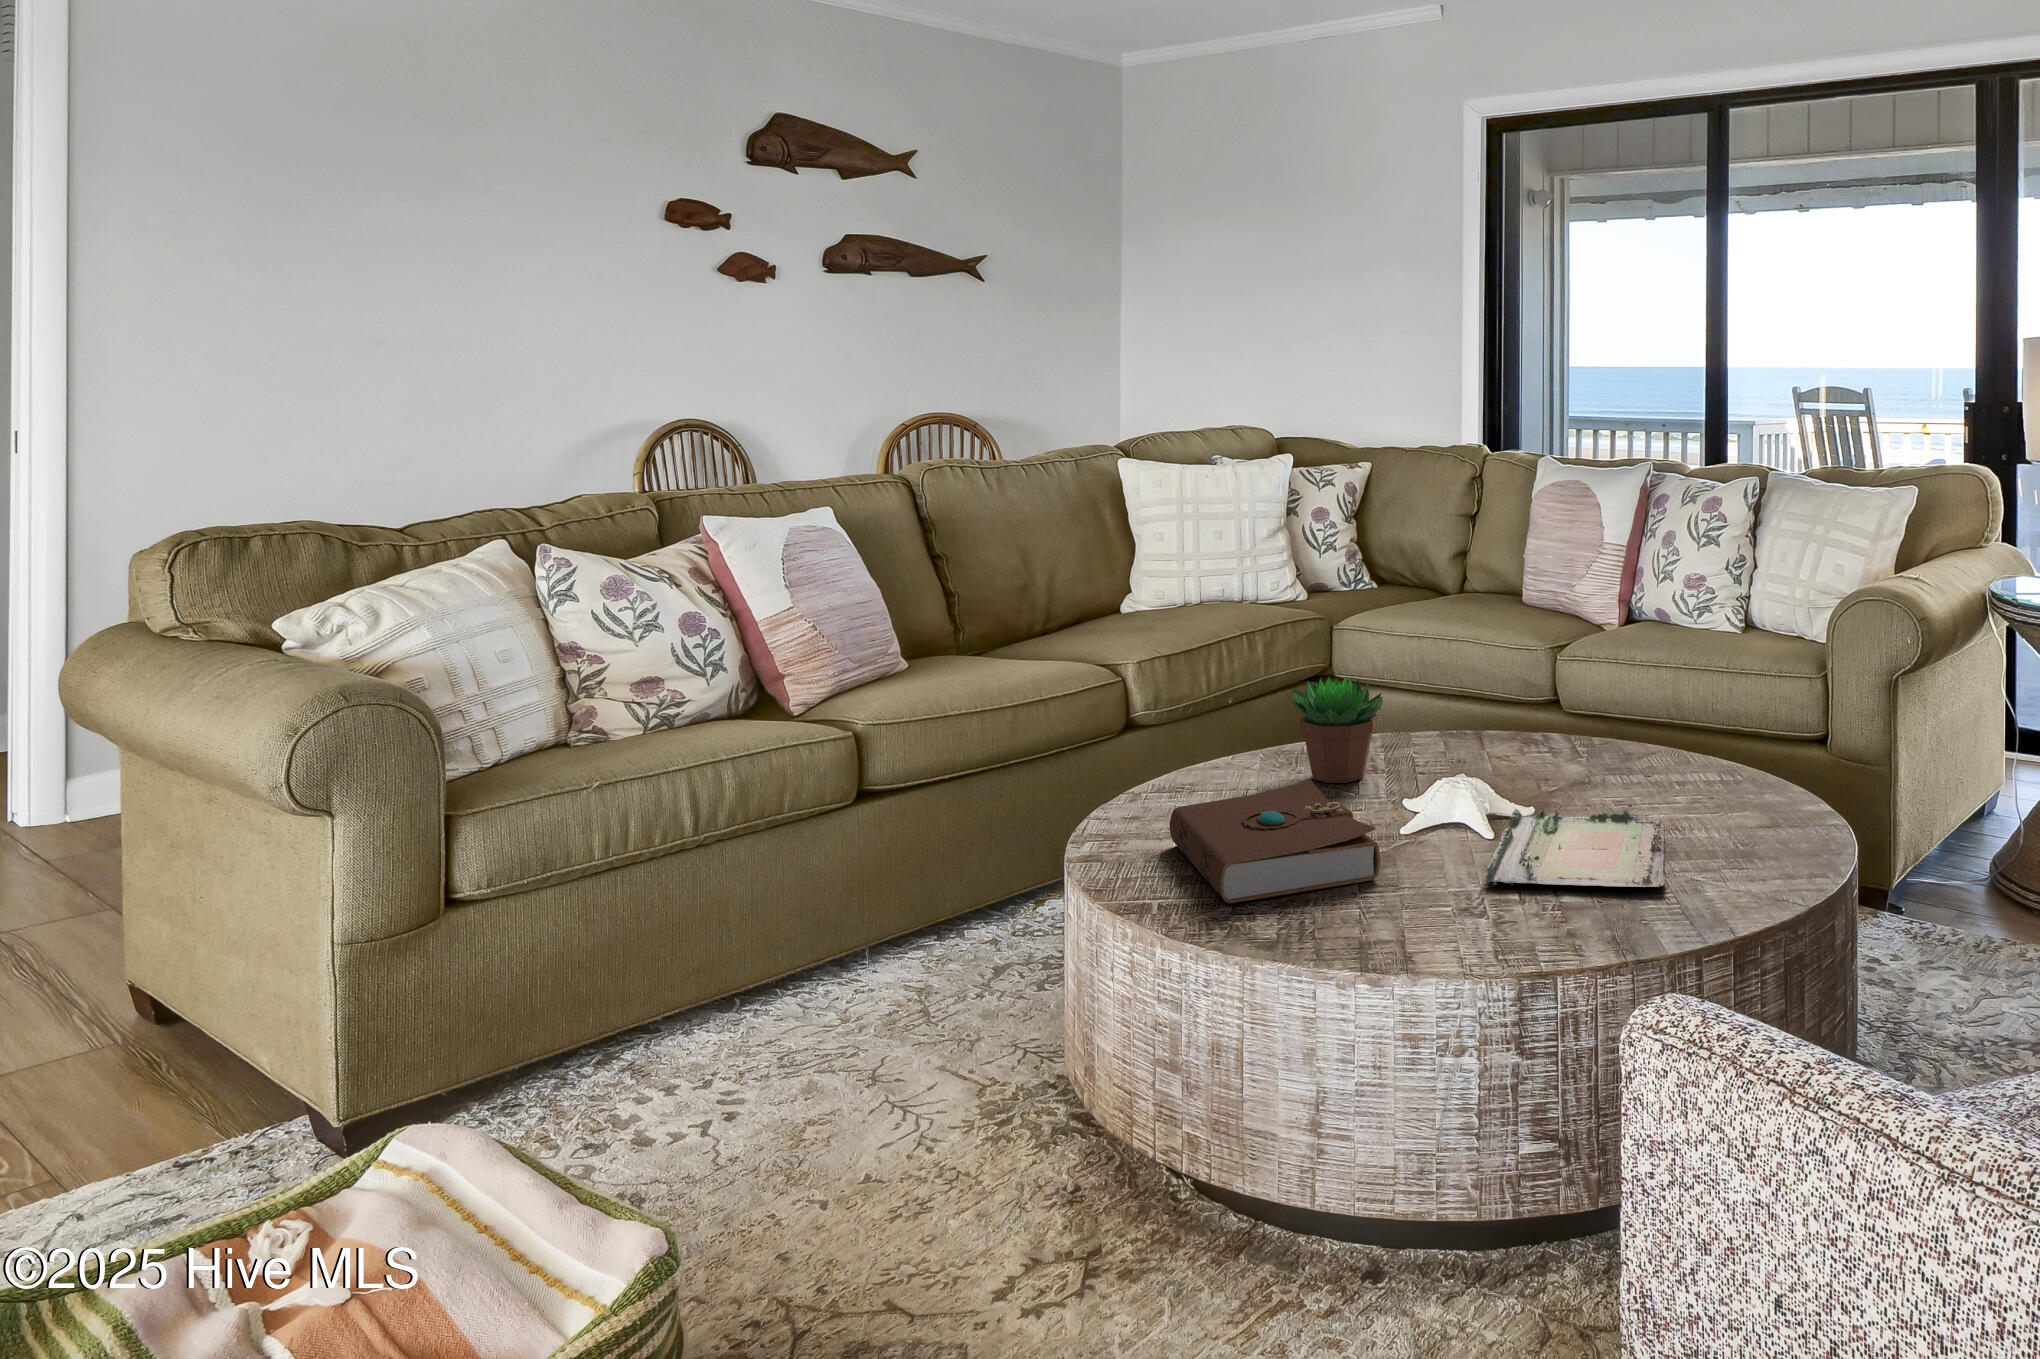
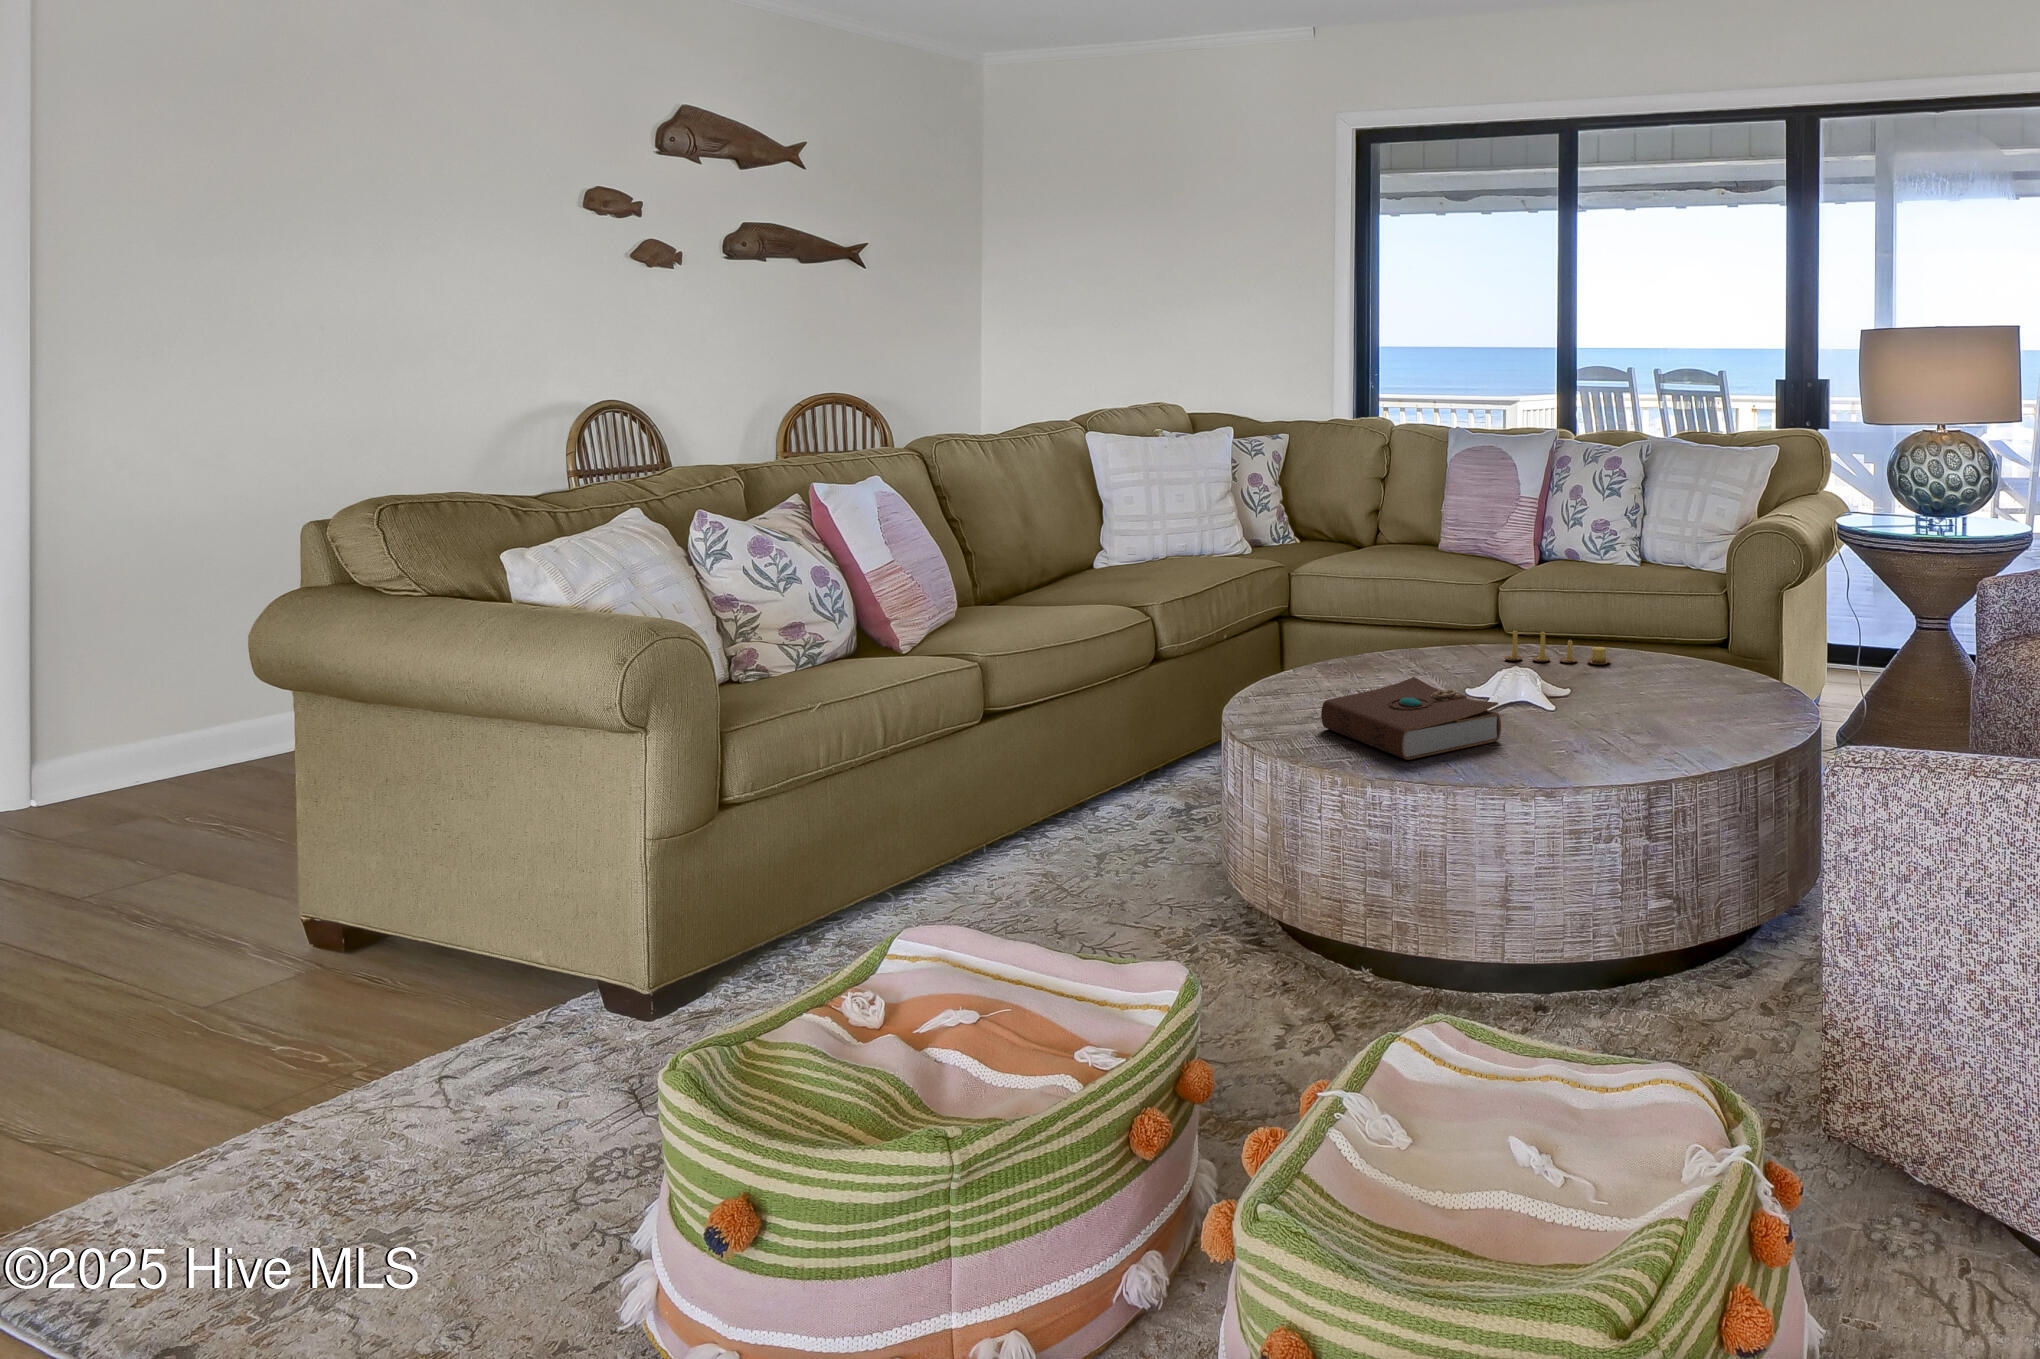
succulent plant: present [1288,677,1383,783] -> none [1363,602,1439,685]
candle: none [1487,712,1618,766] -> present [1504,631,1610,664]
tray: present [1486,800,1665,887] -> none [1565,681,1709,739]

